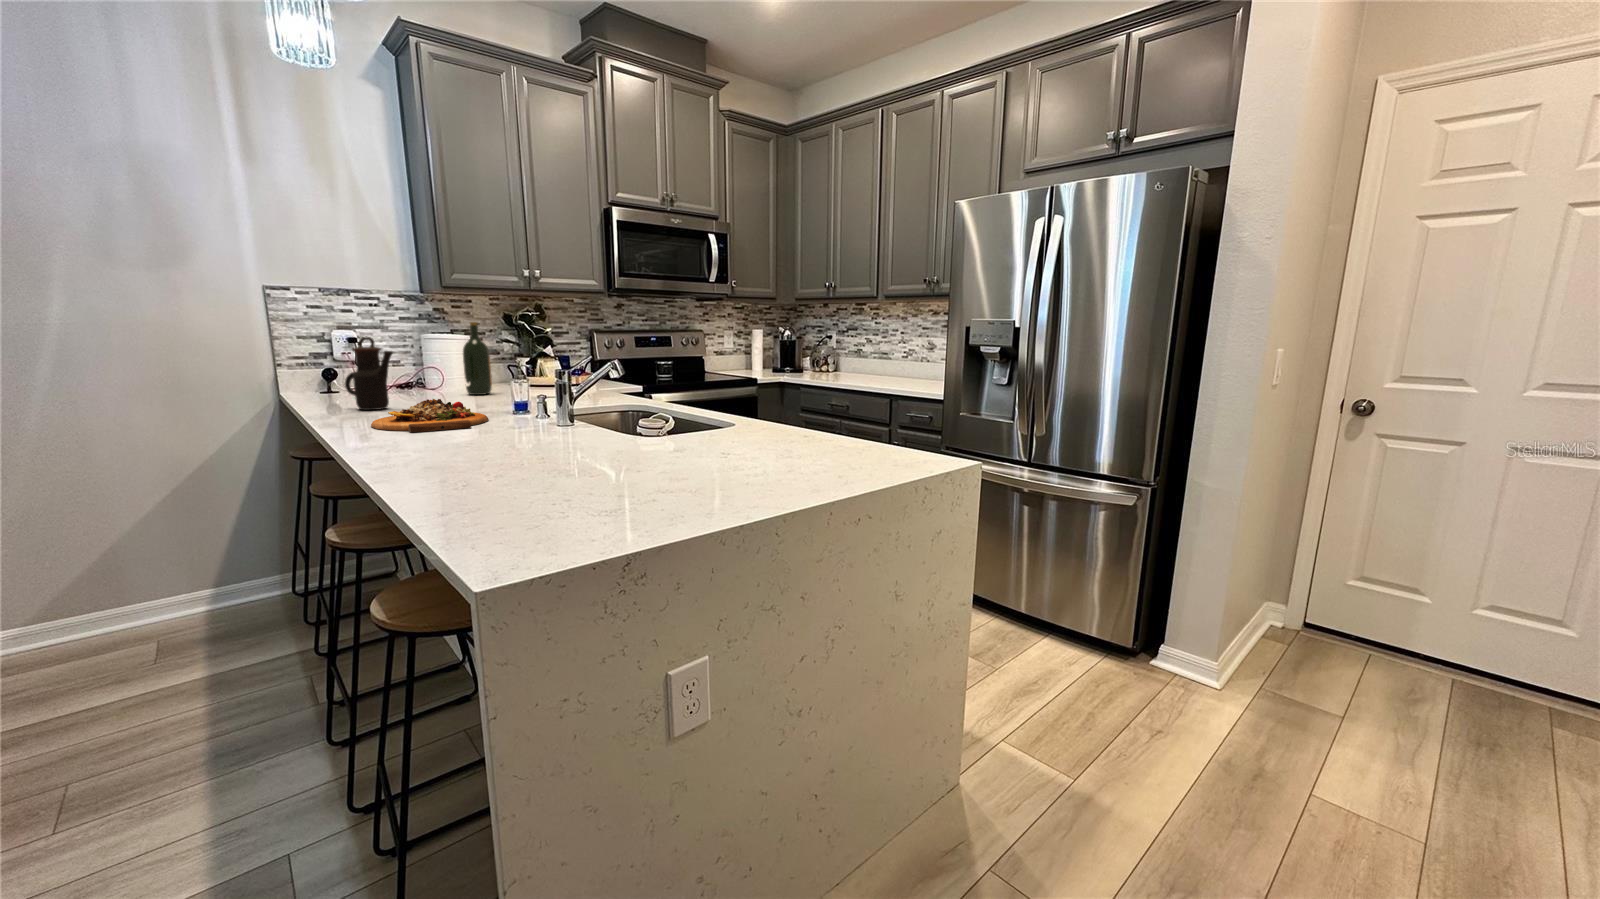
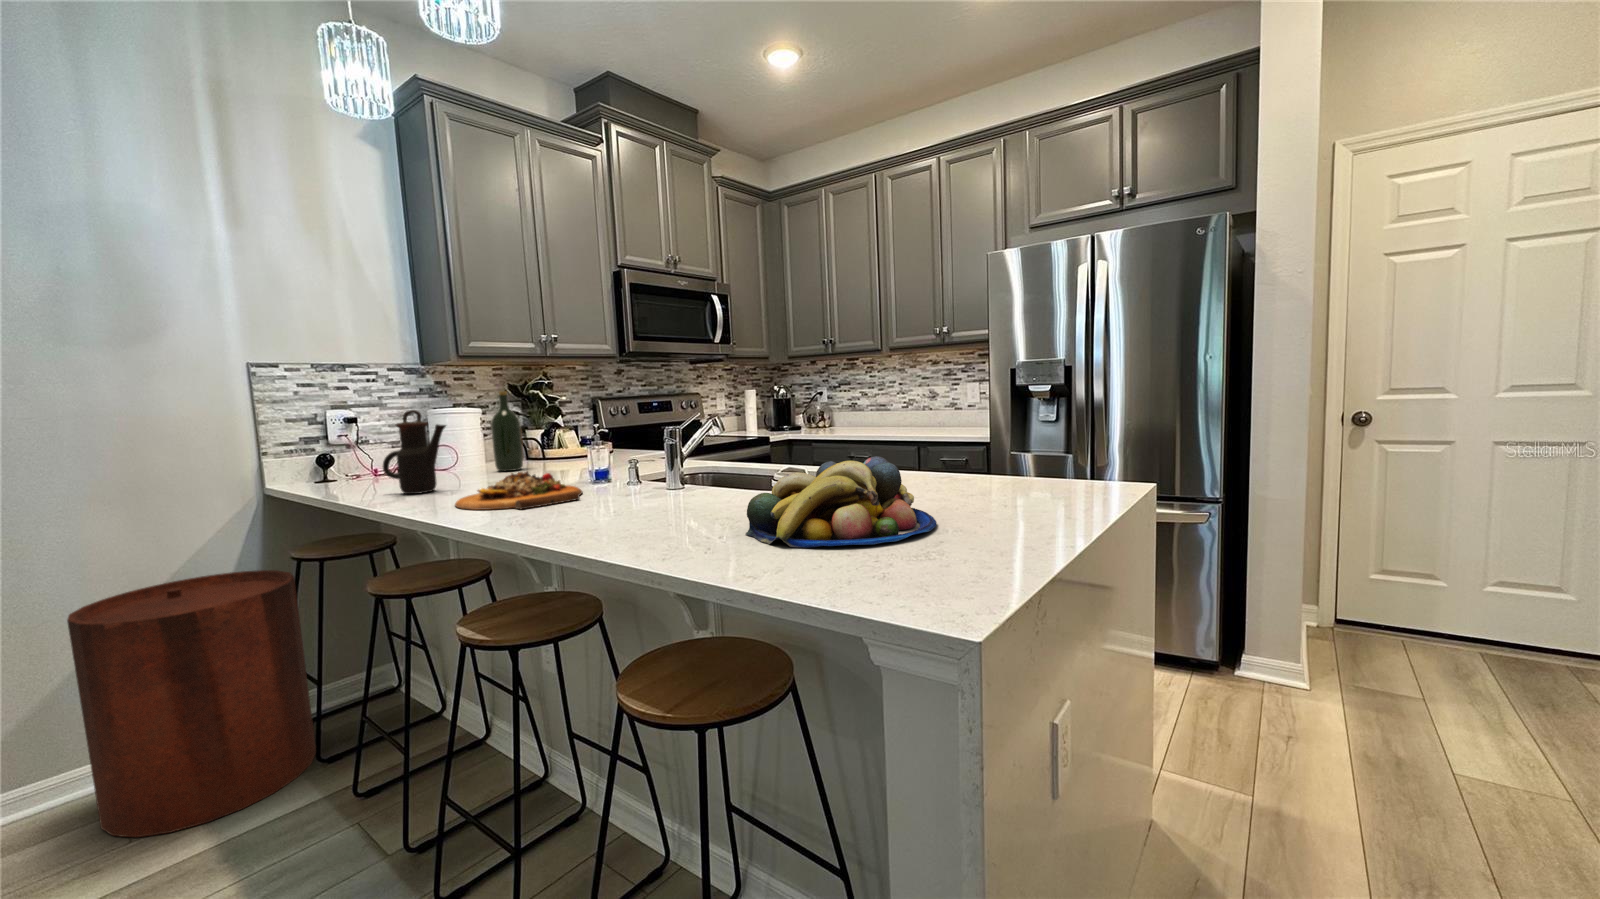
fruit bowl: none [516,413,693,493] -> present [746,456,937,548]
trash can: none [111,463,311,660] -> present [67,570,316,837]

